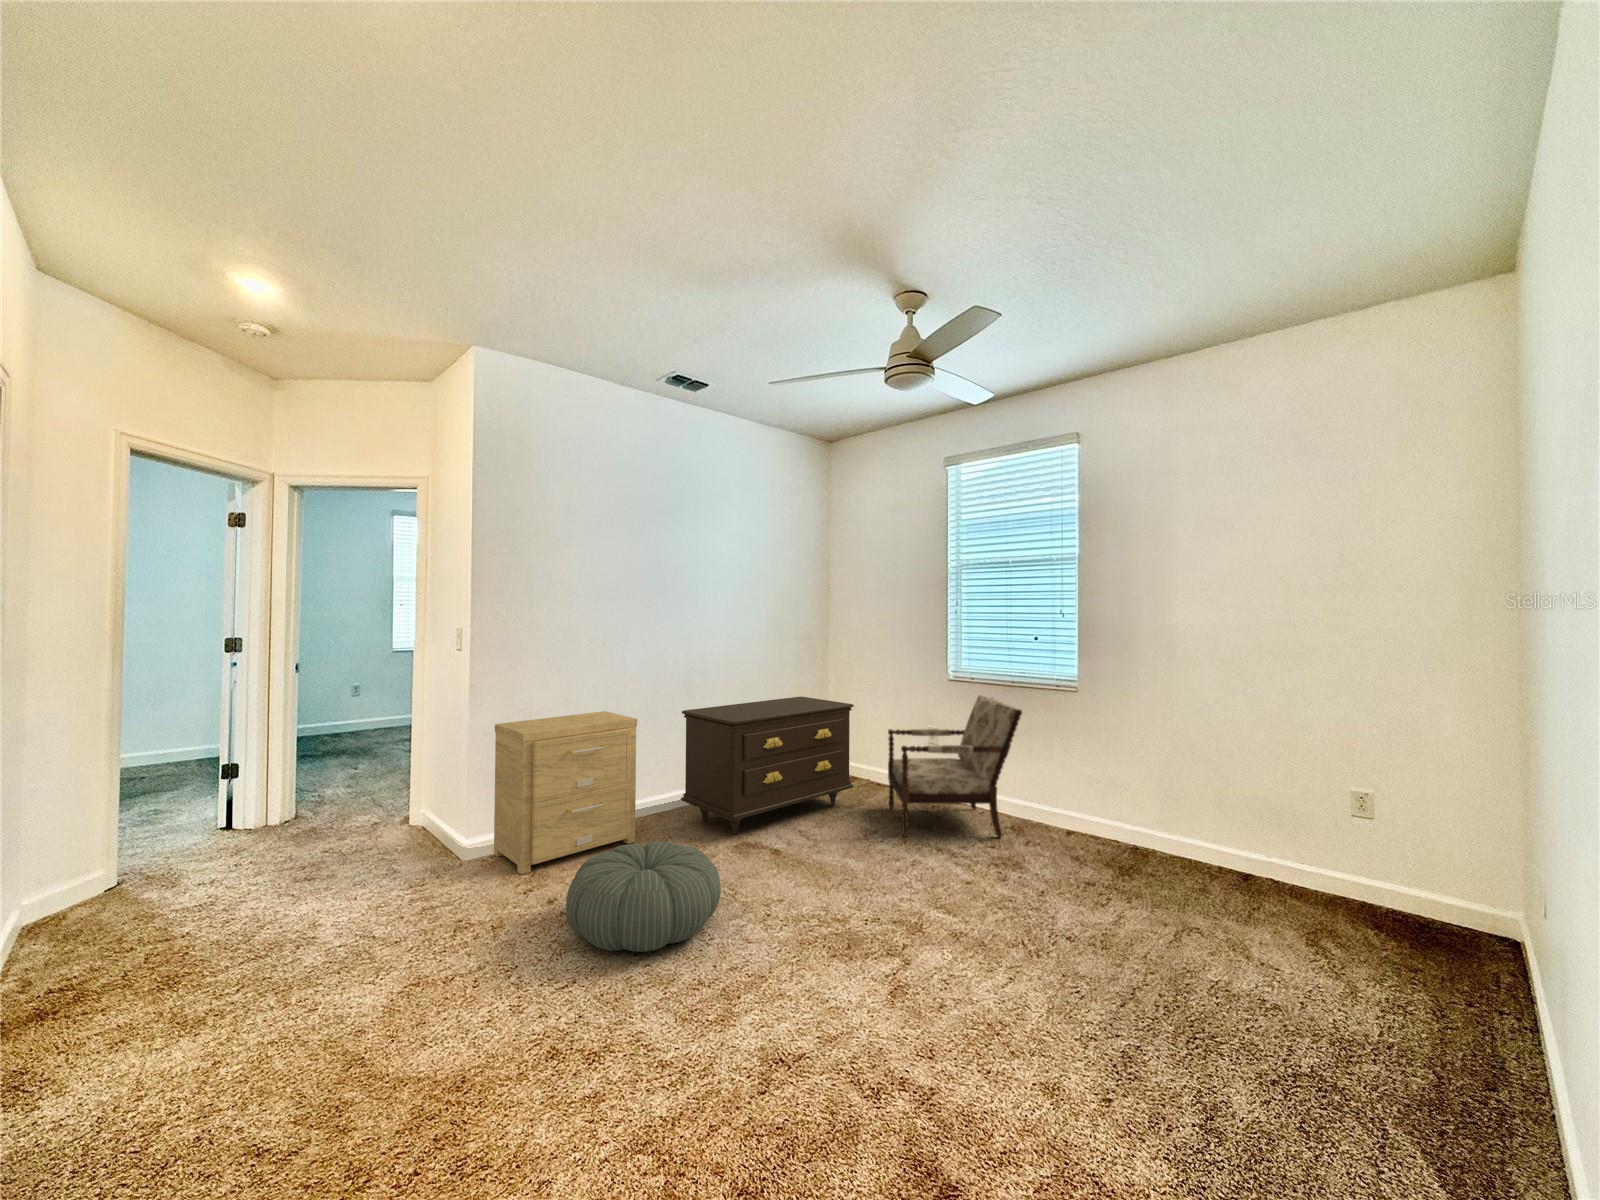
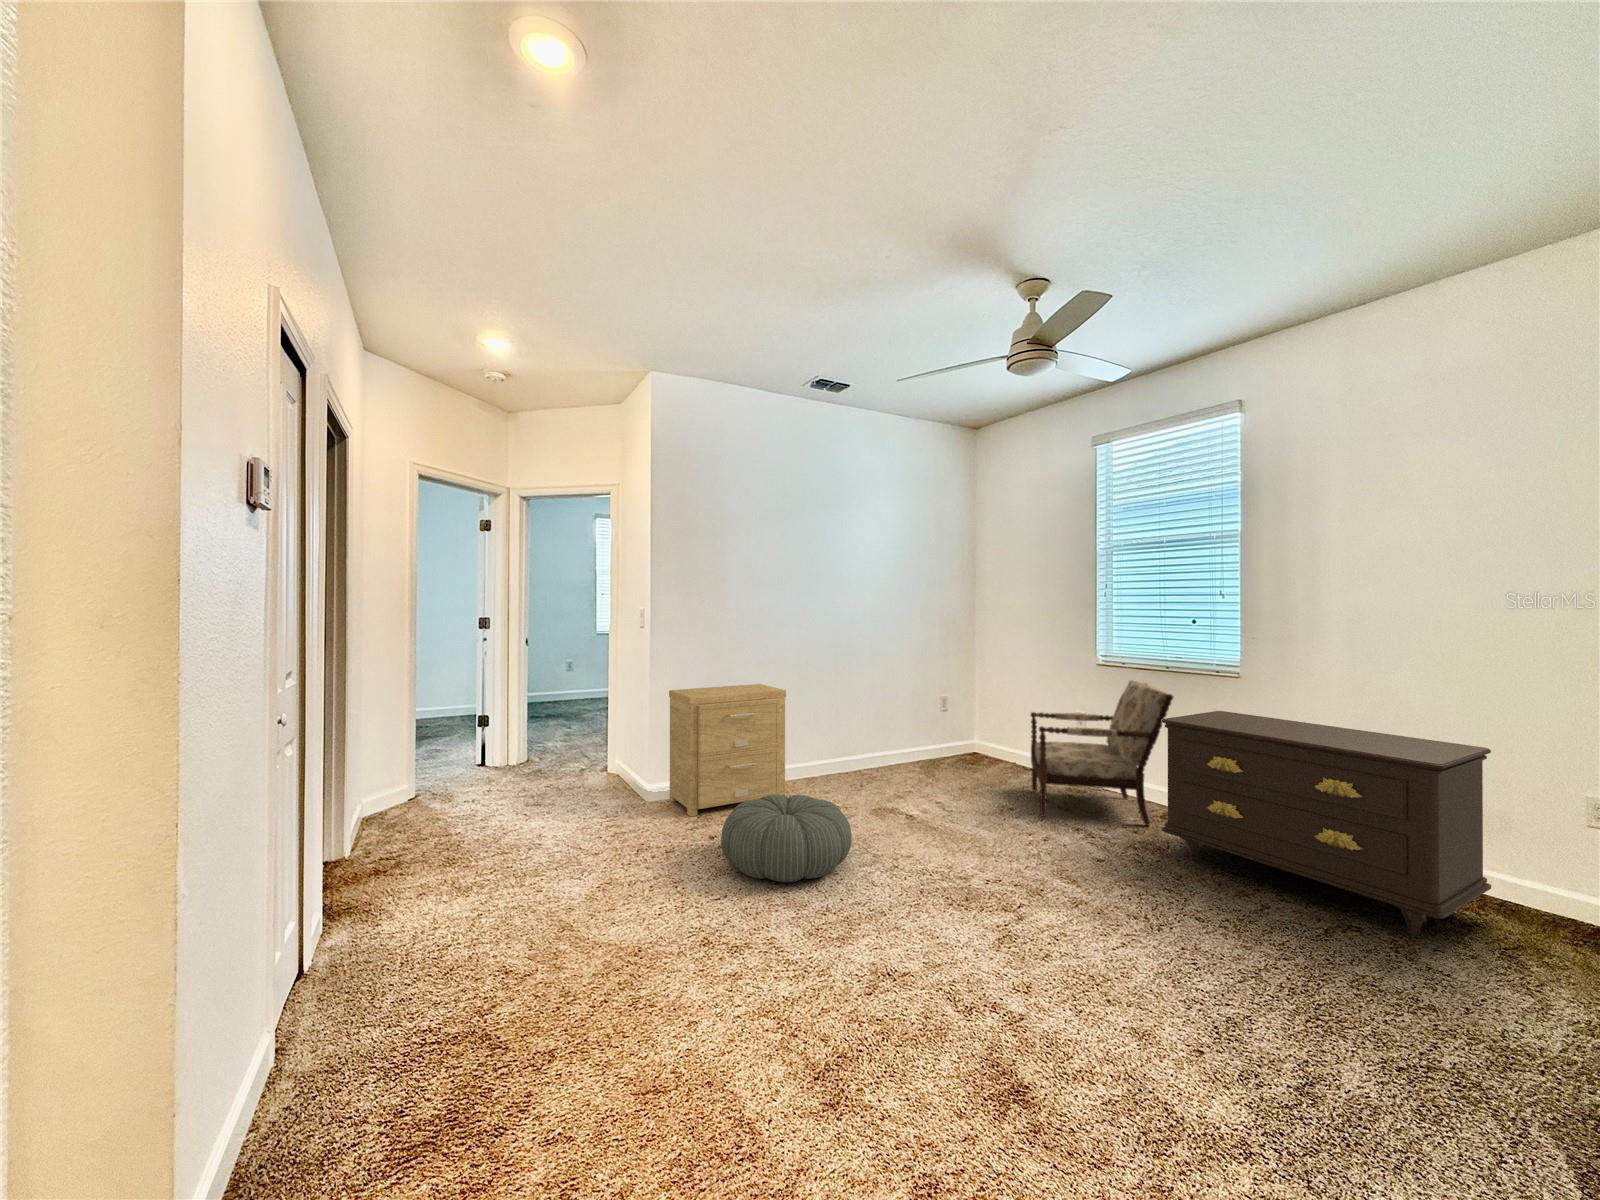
dresser: present [681,697,854,835] -> present [1162,711,1491,935]

